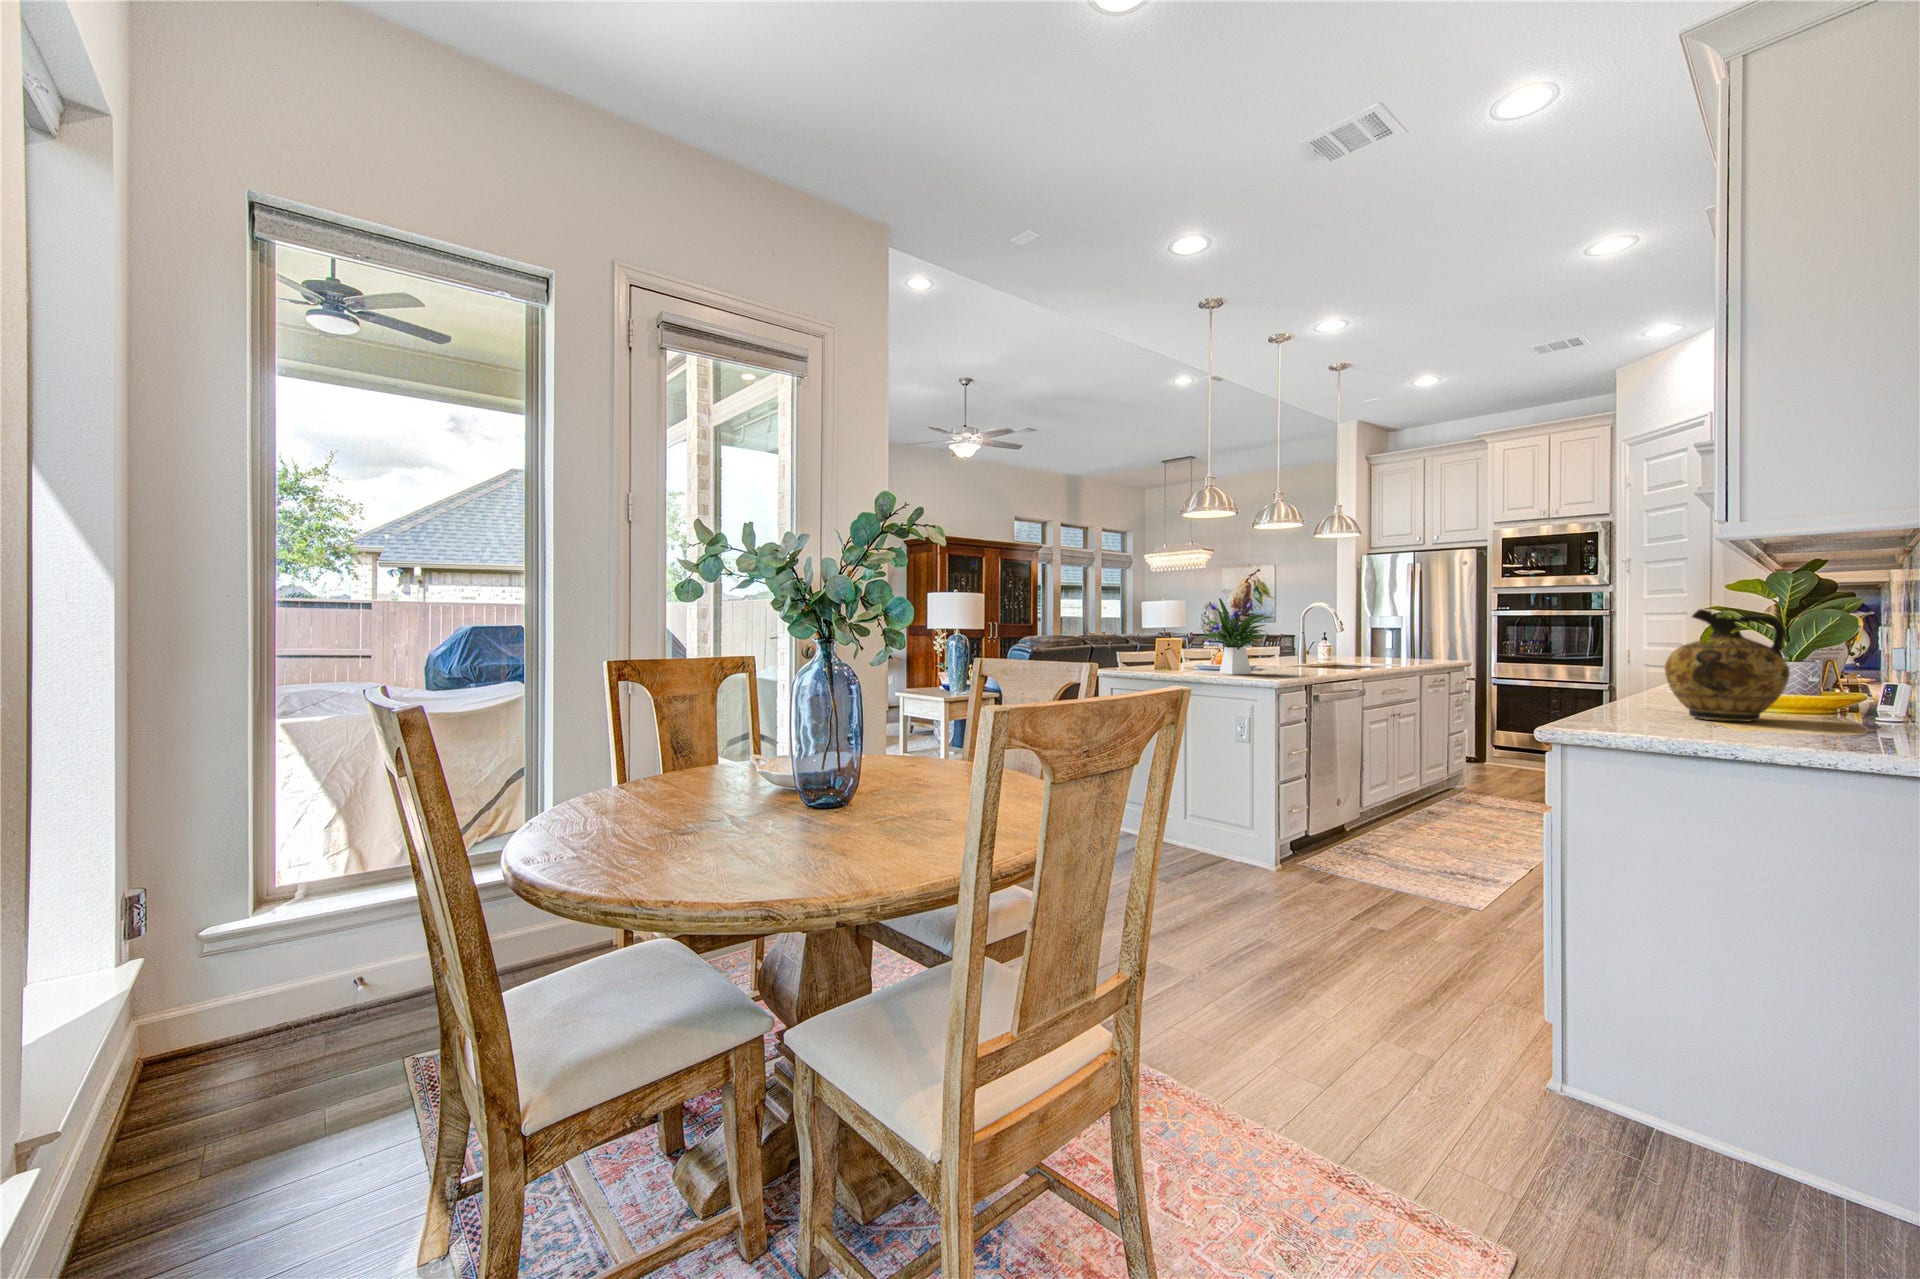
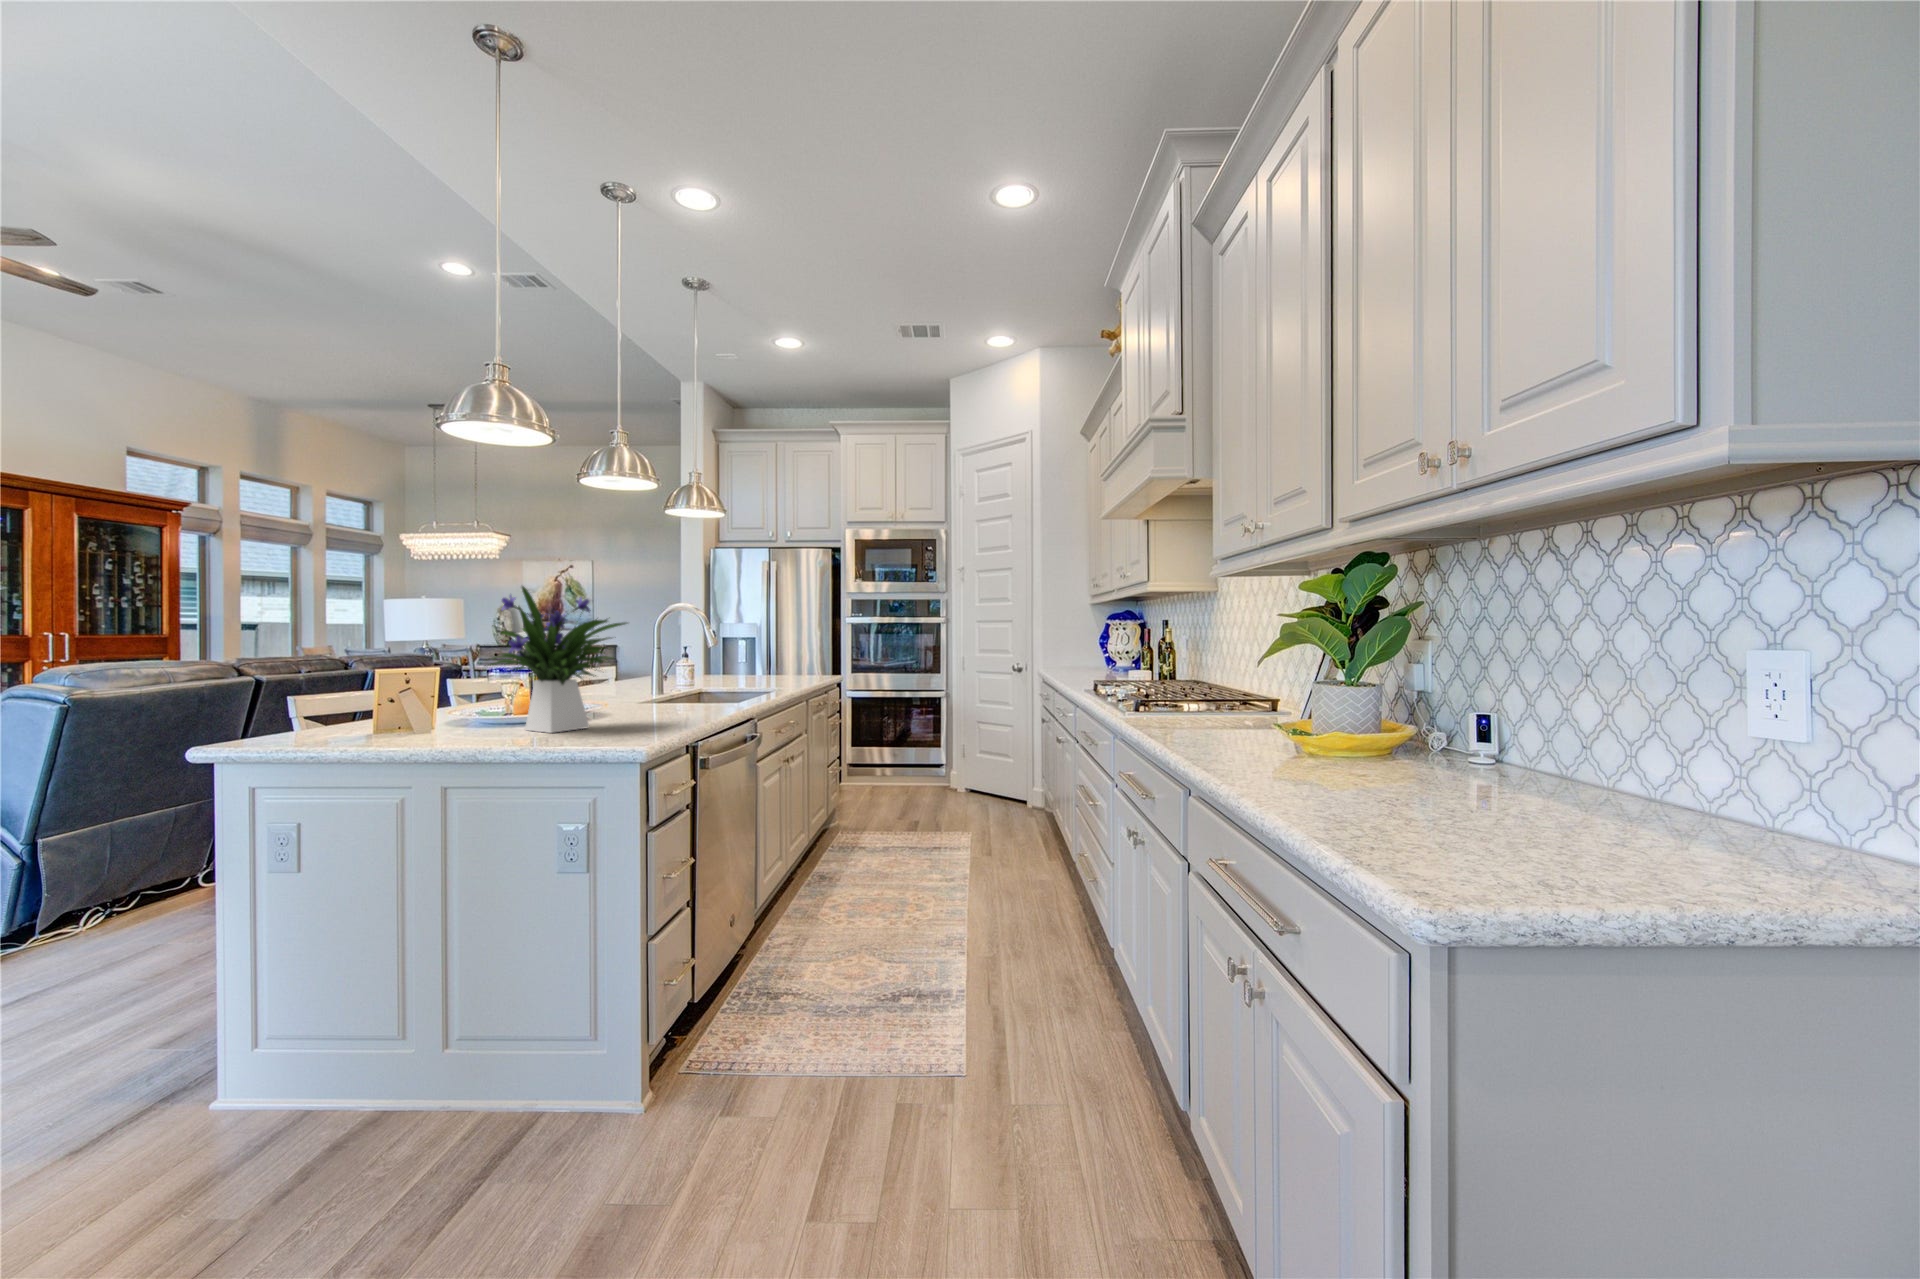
ceramic jug: present [1665,609,1790,721] -> none [1359,611,1534,801]

